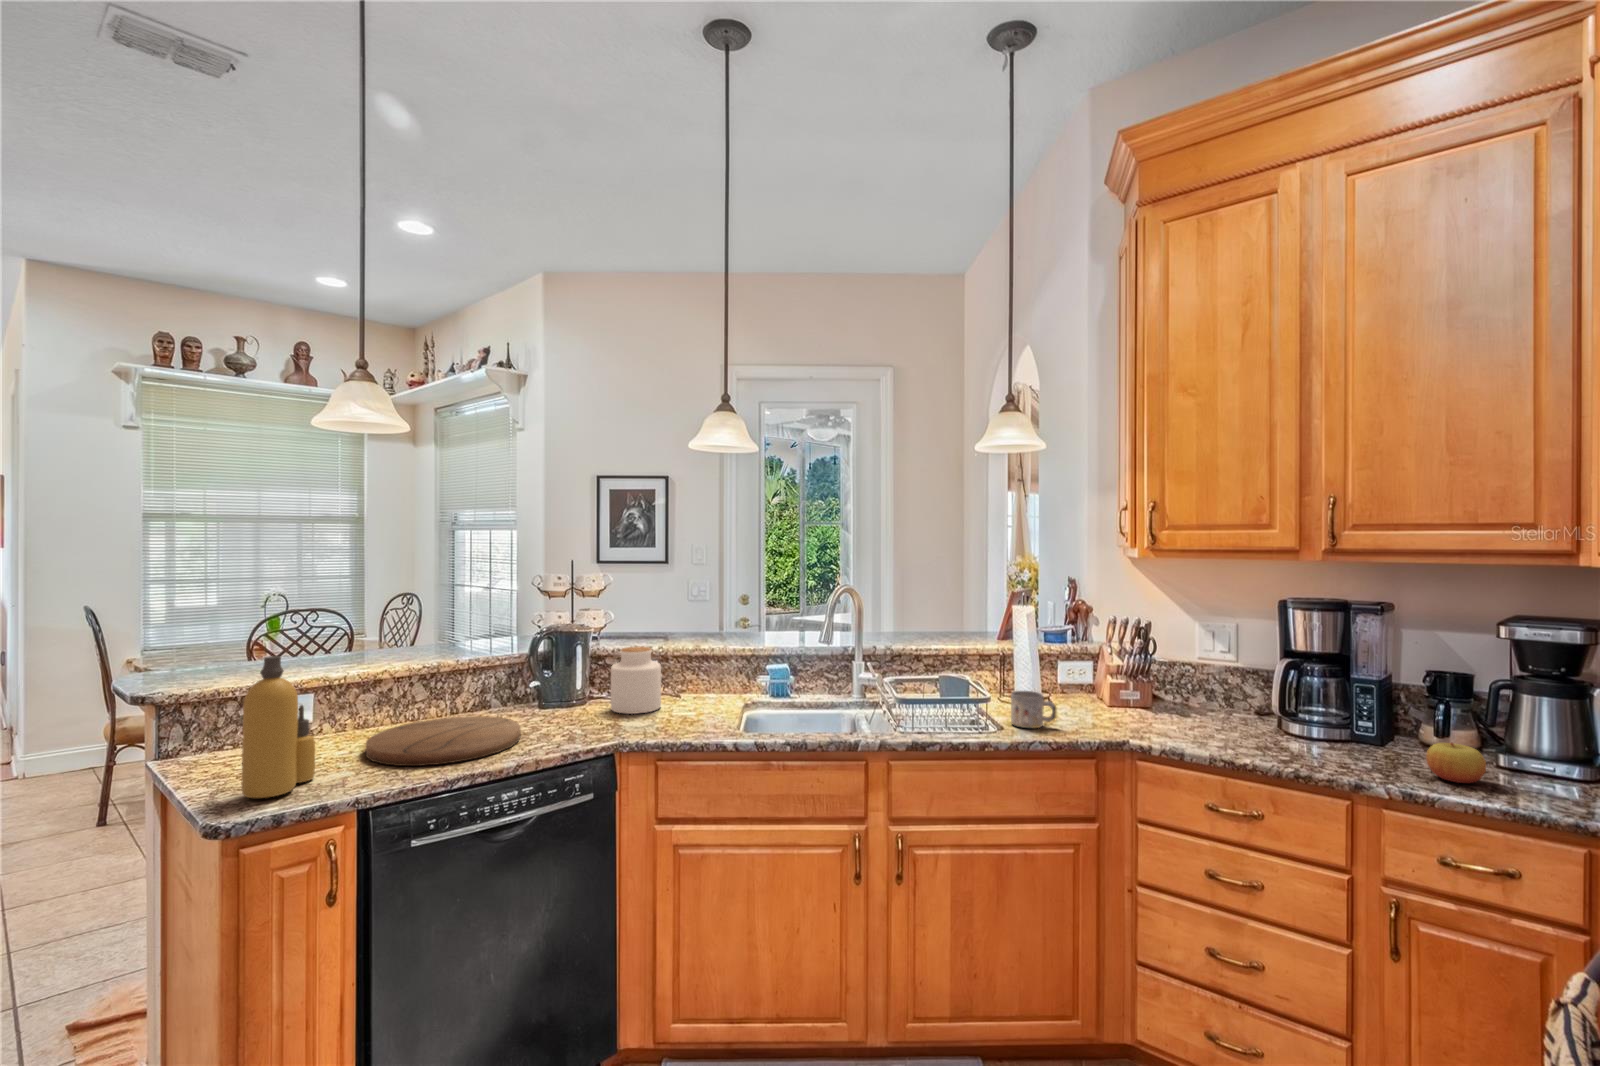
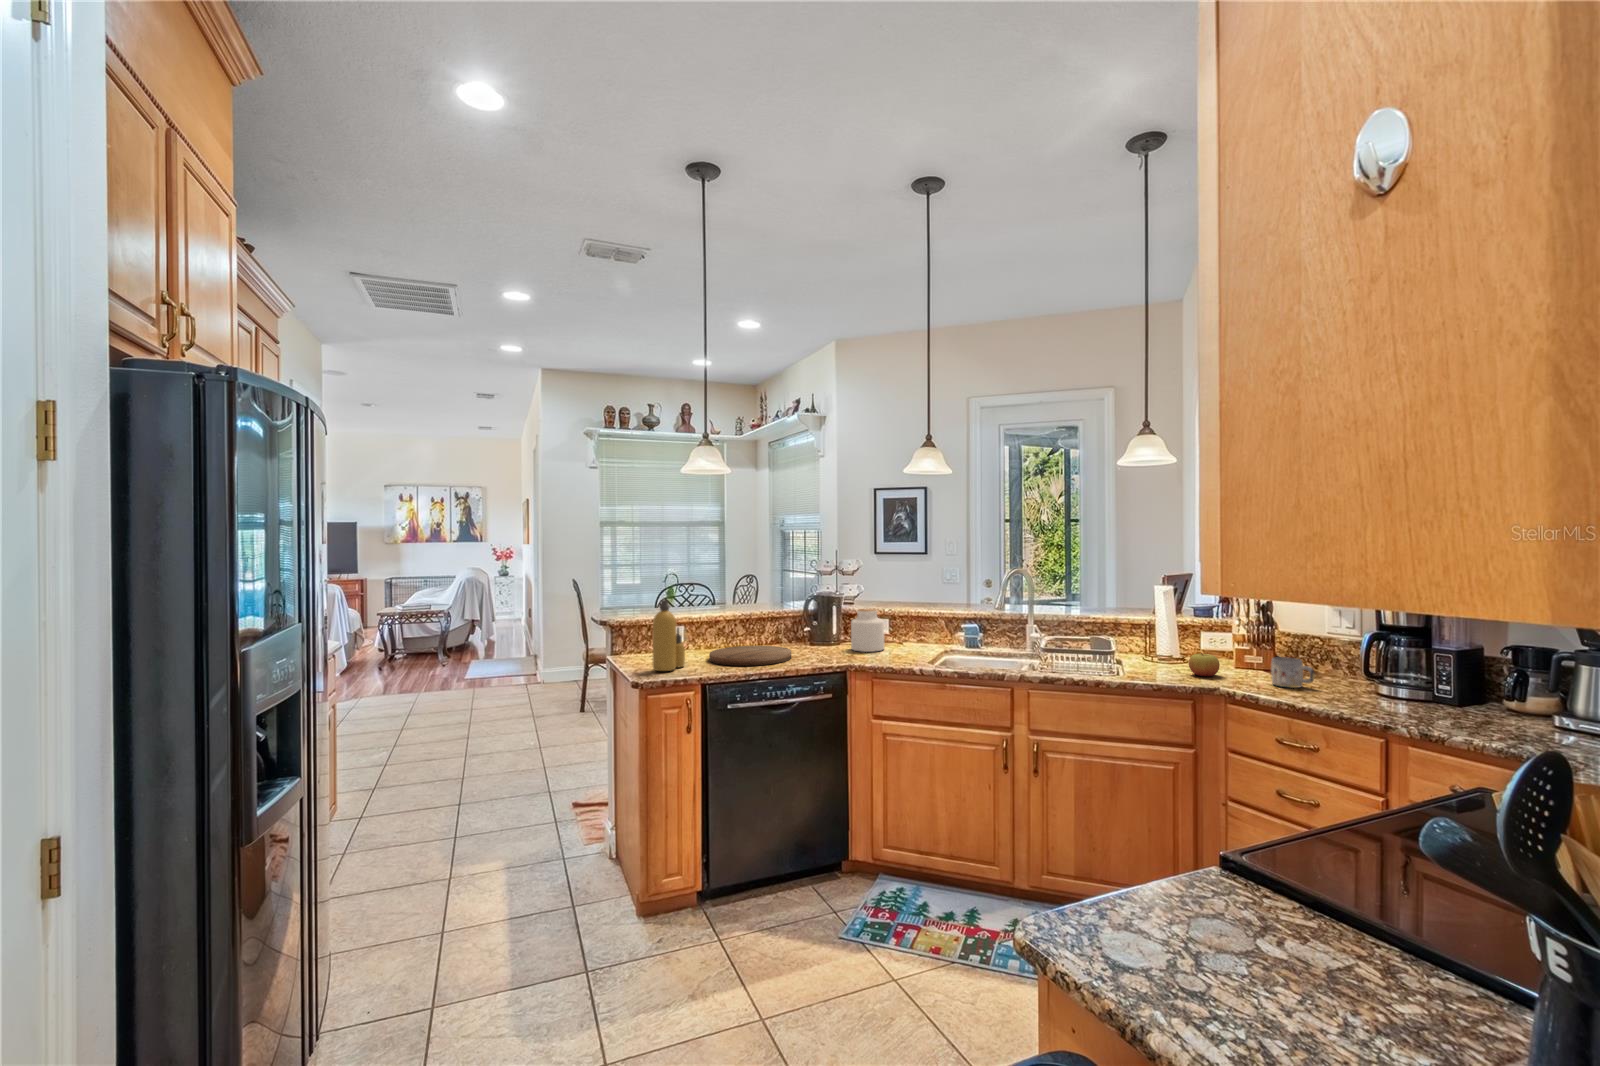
mug: present [1011,691,1057,728] -> present [1271,657,1315,688]
apple: present [1426,743,1486,783] -> present [1189,653,1220,676]

